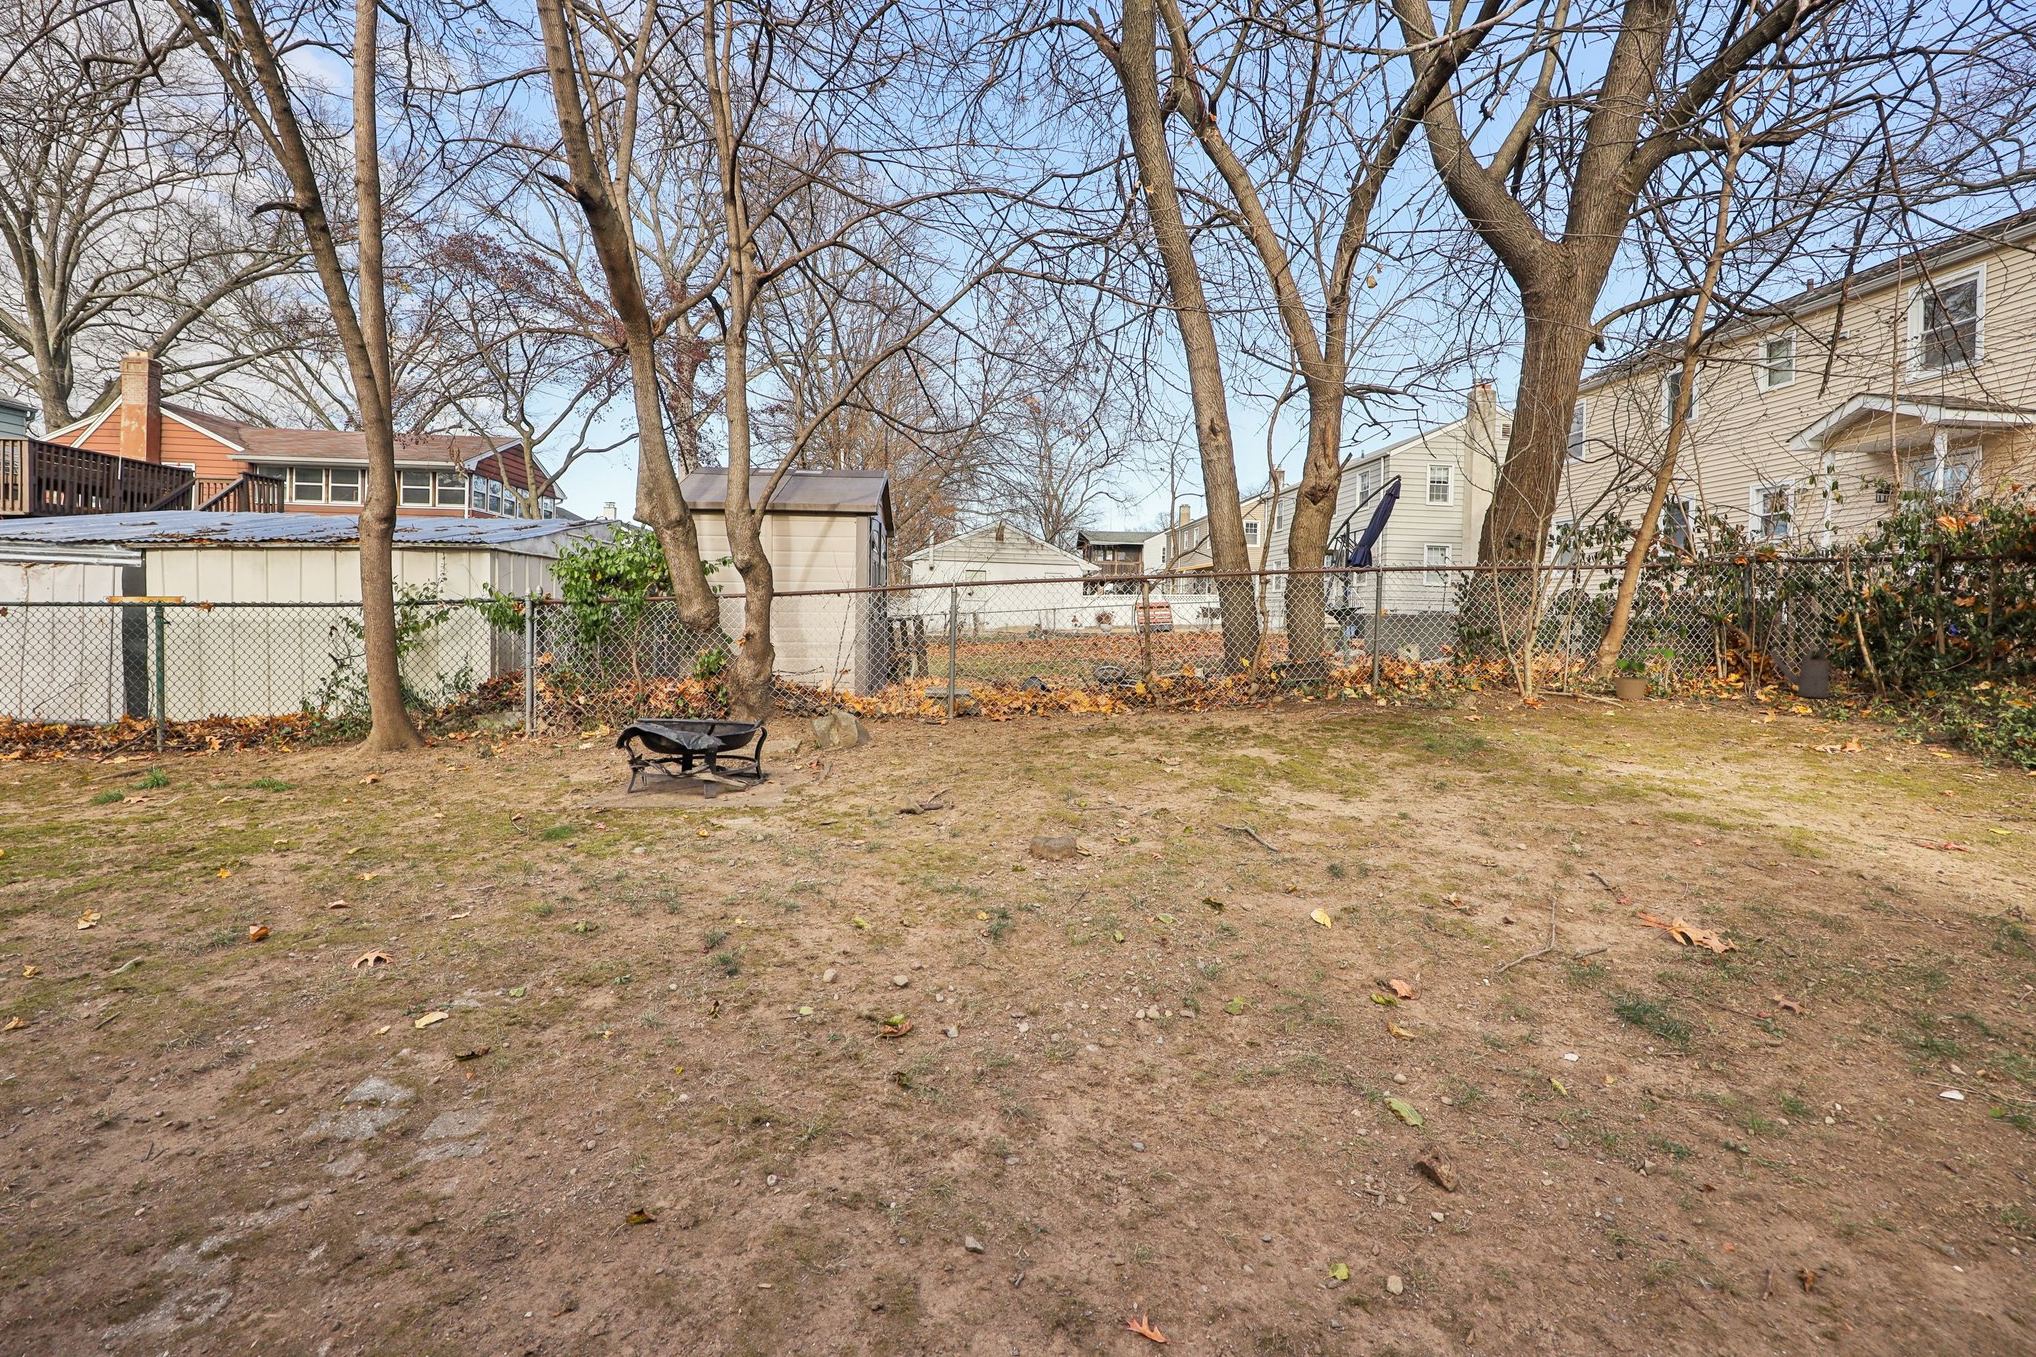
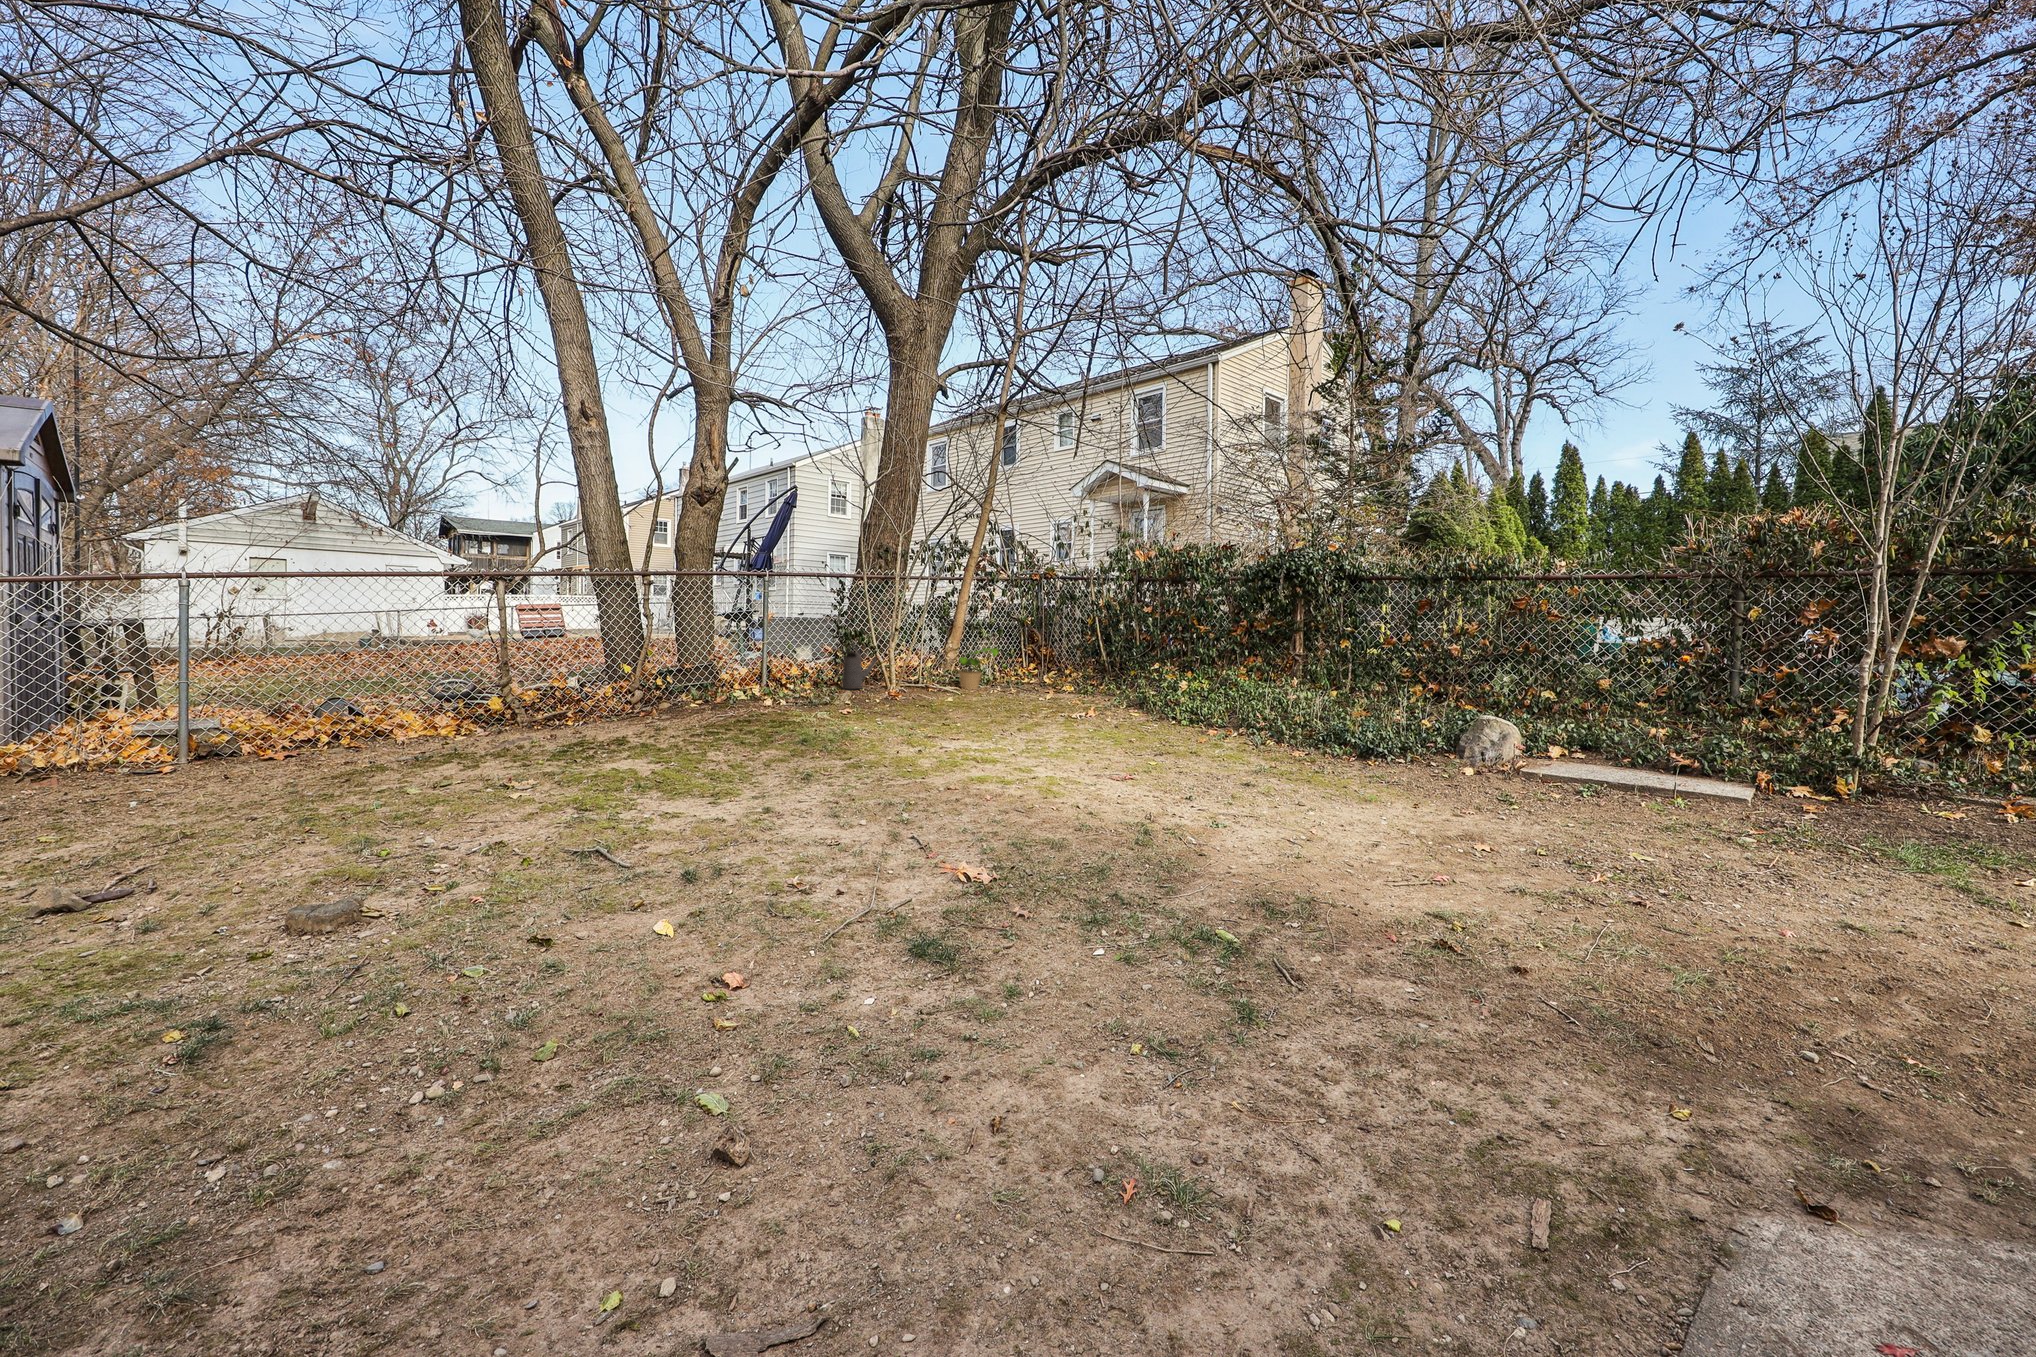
watering can: present [1770,645,1839,698] -> present [837,645,877,689]

